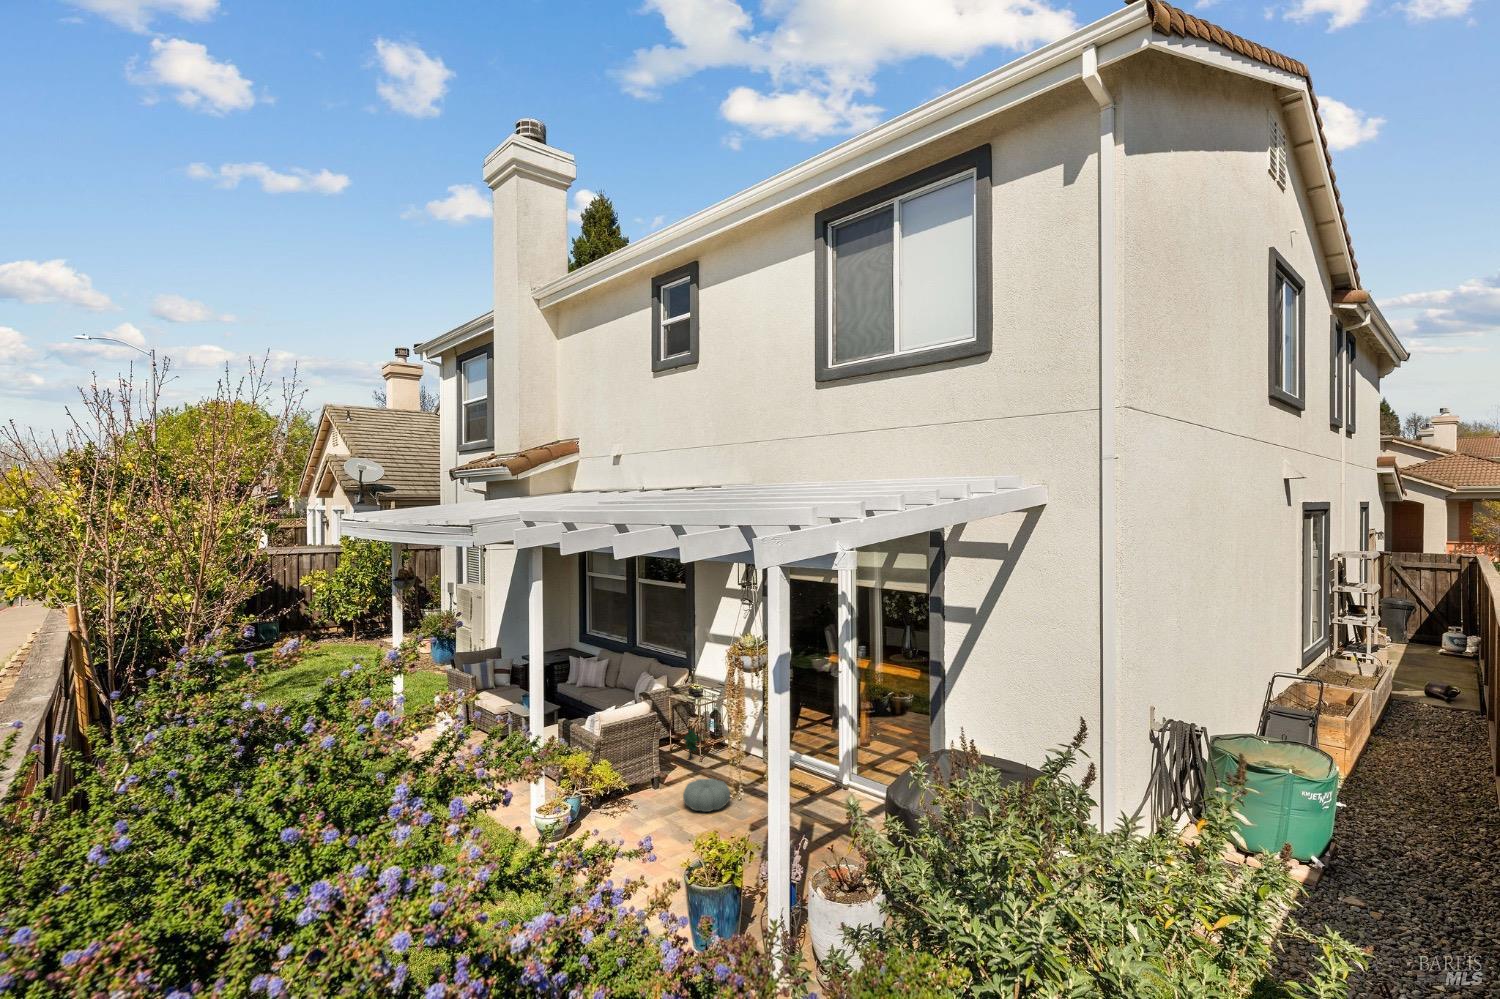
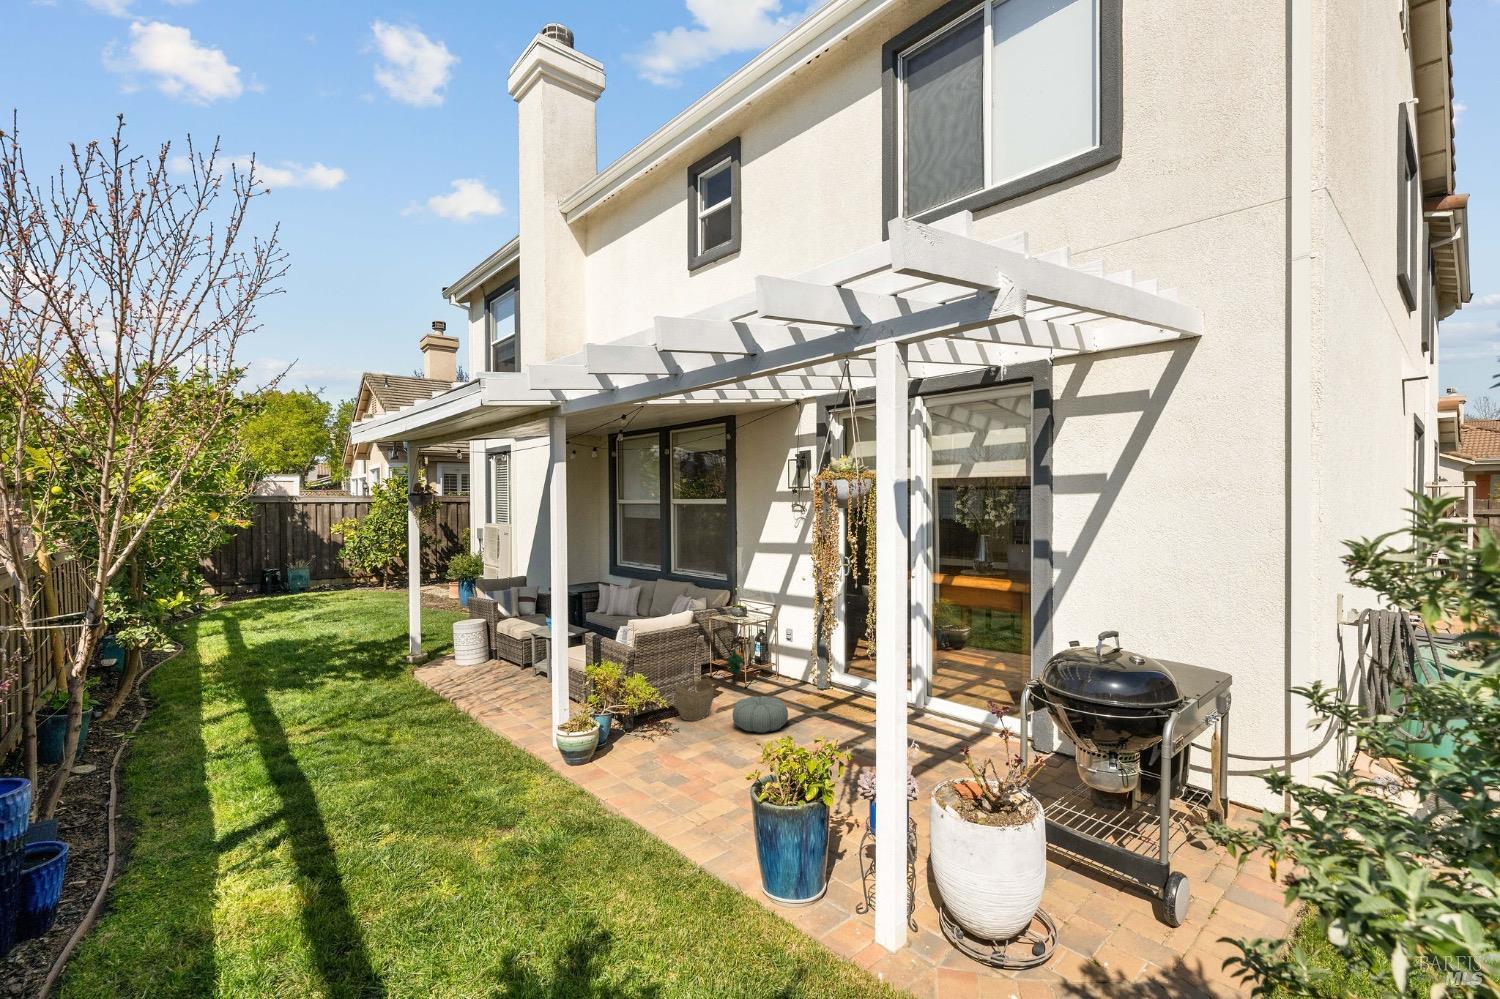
woven basket: none [635,755,669,800] -> present [675,673,714,721]

